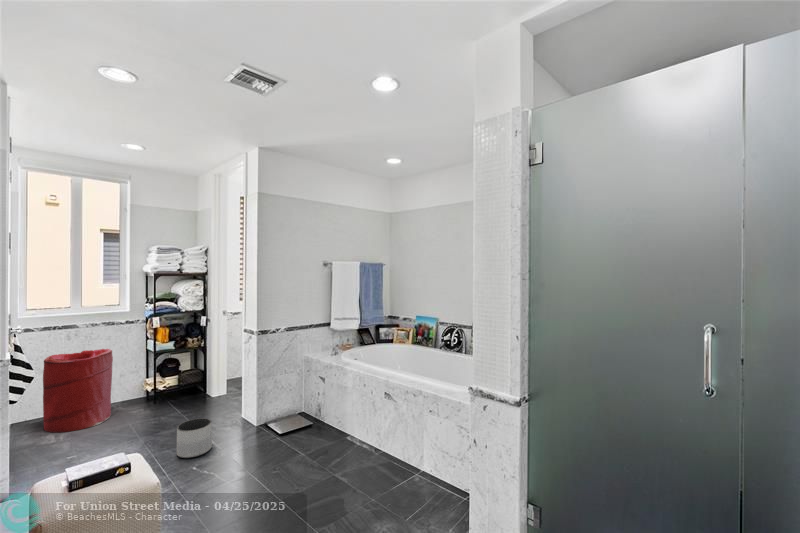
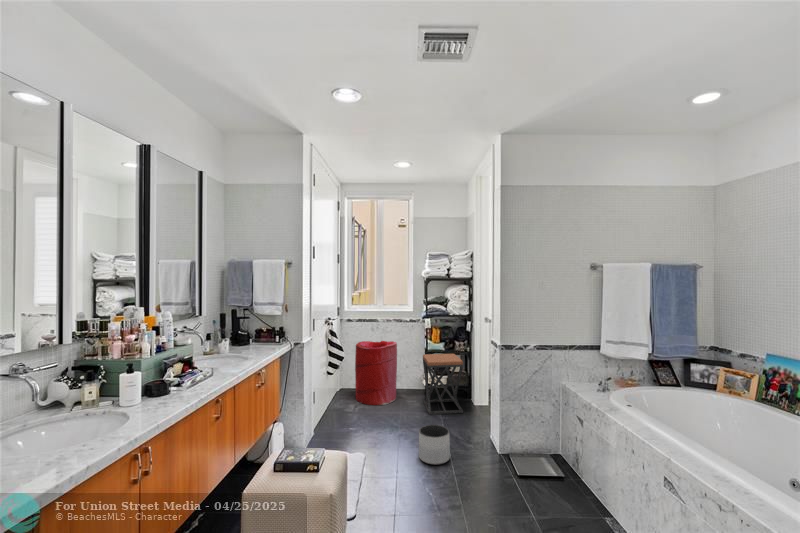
stool: none [150,351,204,418] -> present [423,354,463,414]

